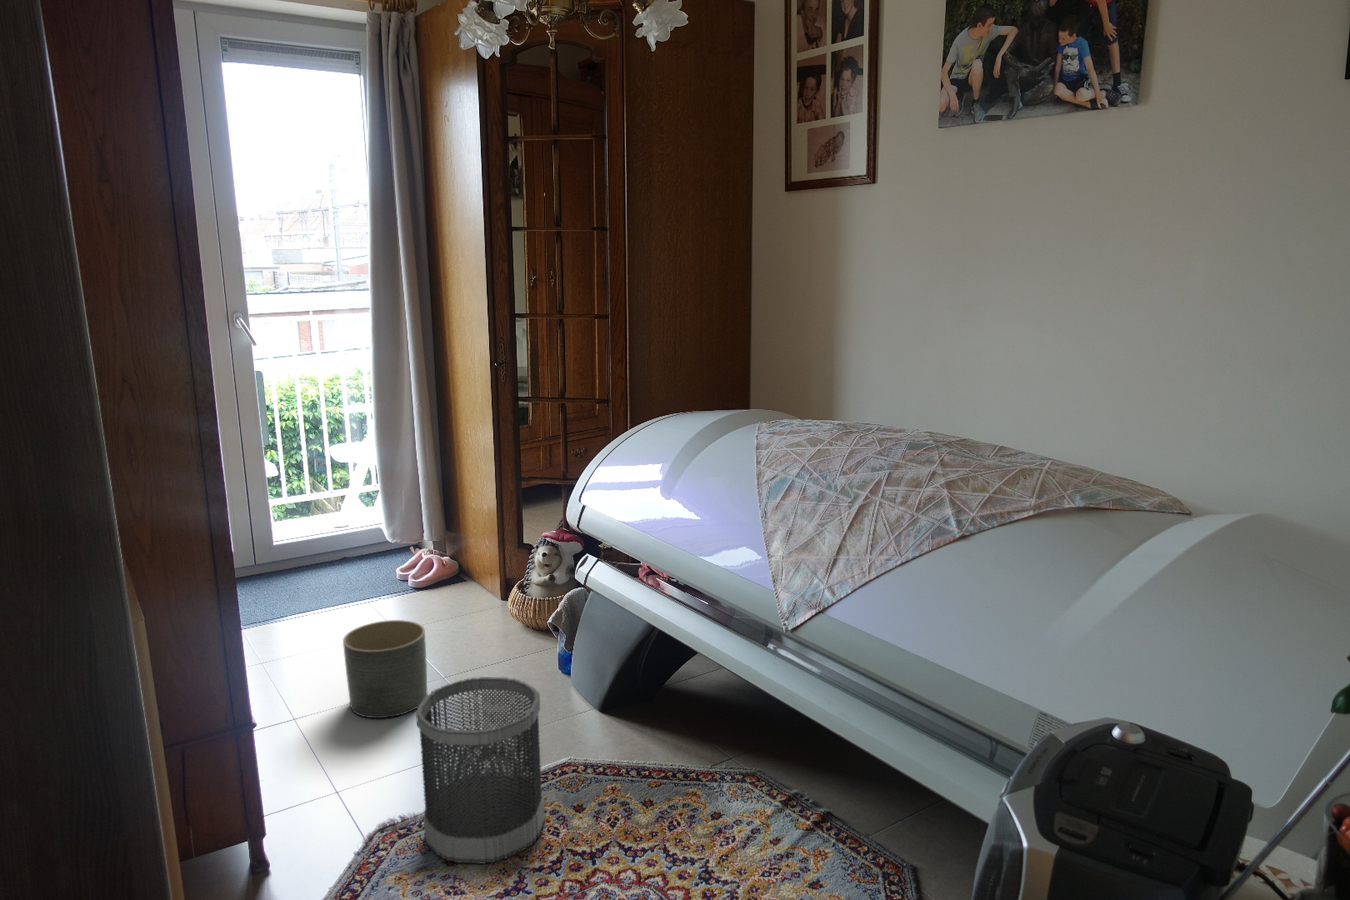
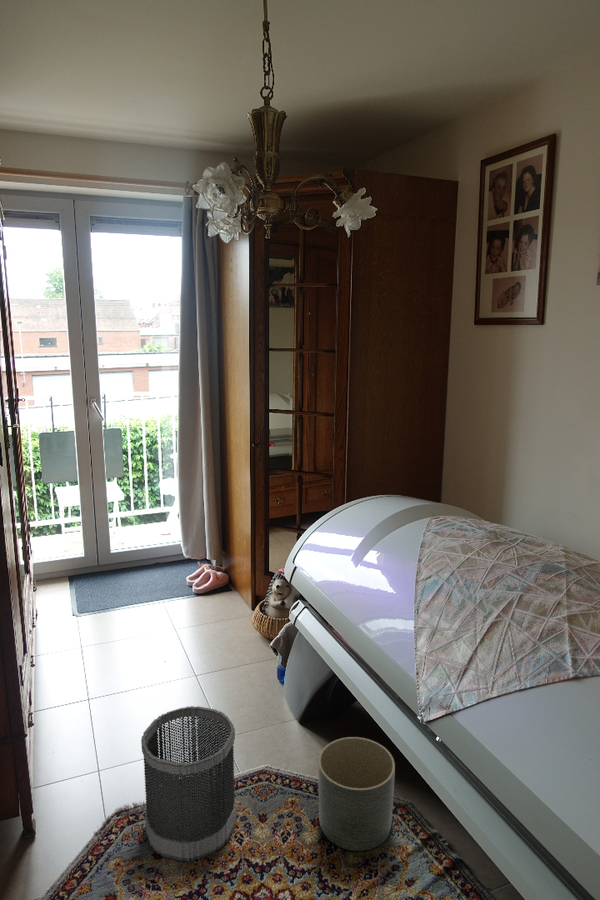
planter: present [343,620,428,718] -> present [318,737,395,851]

